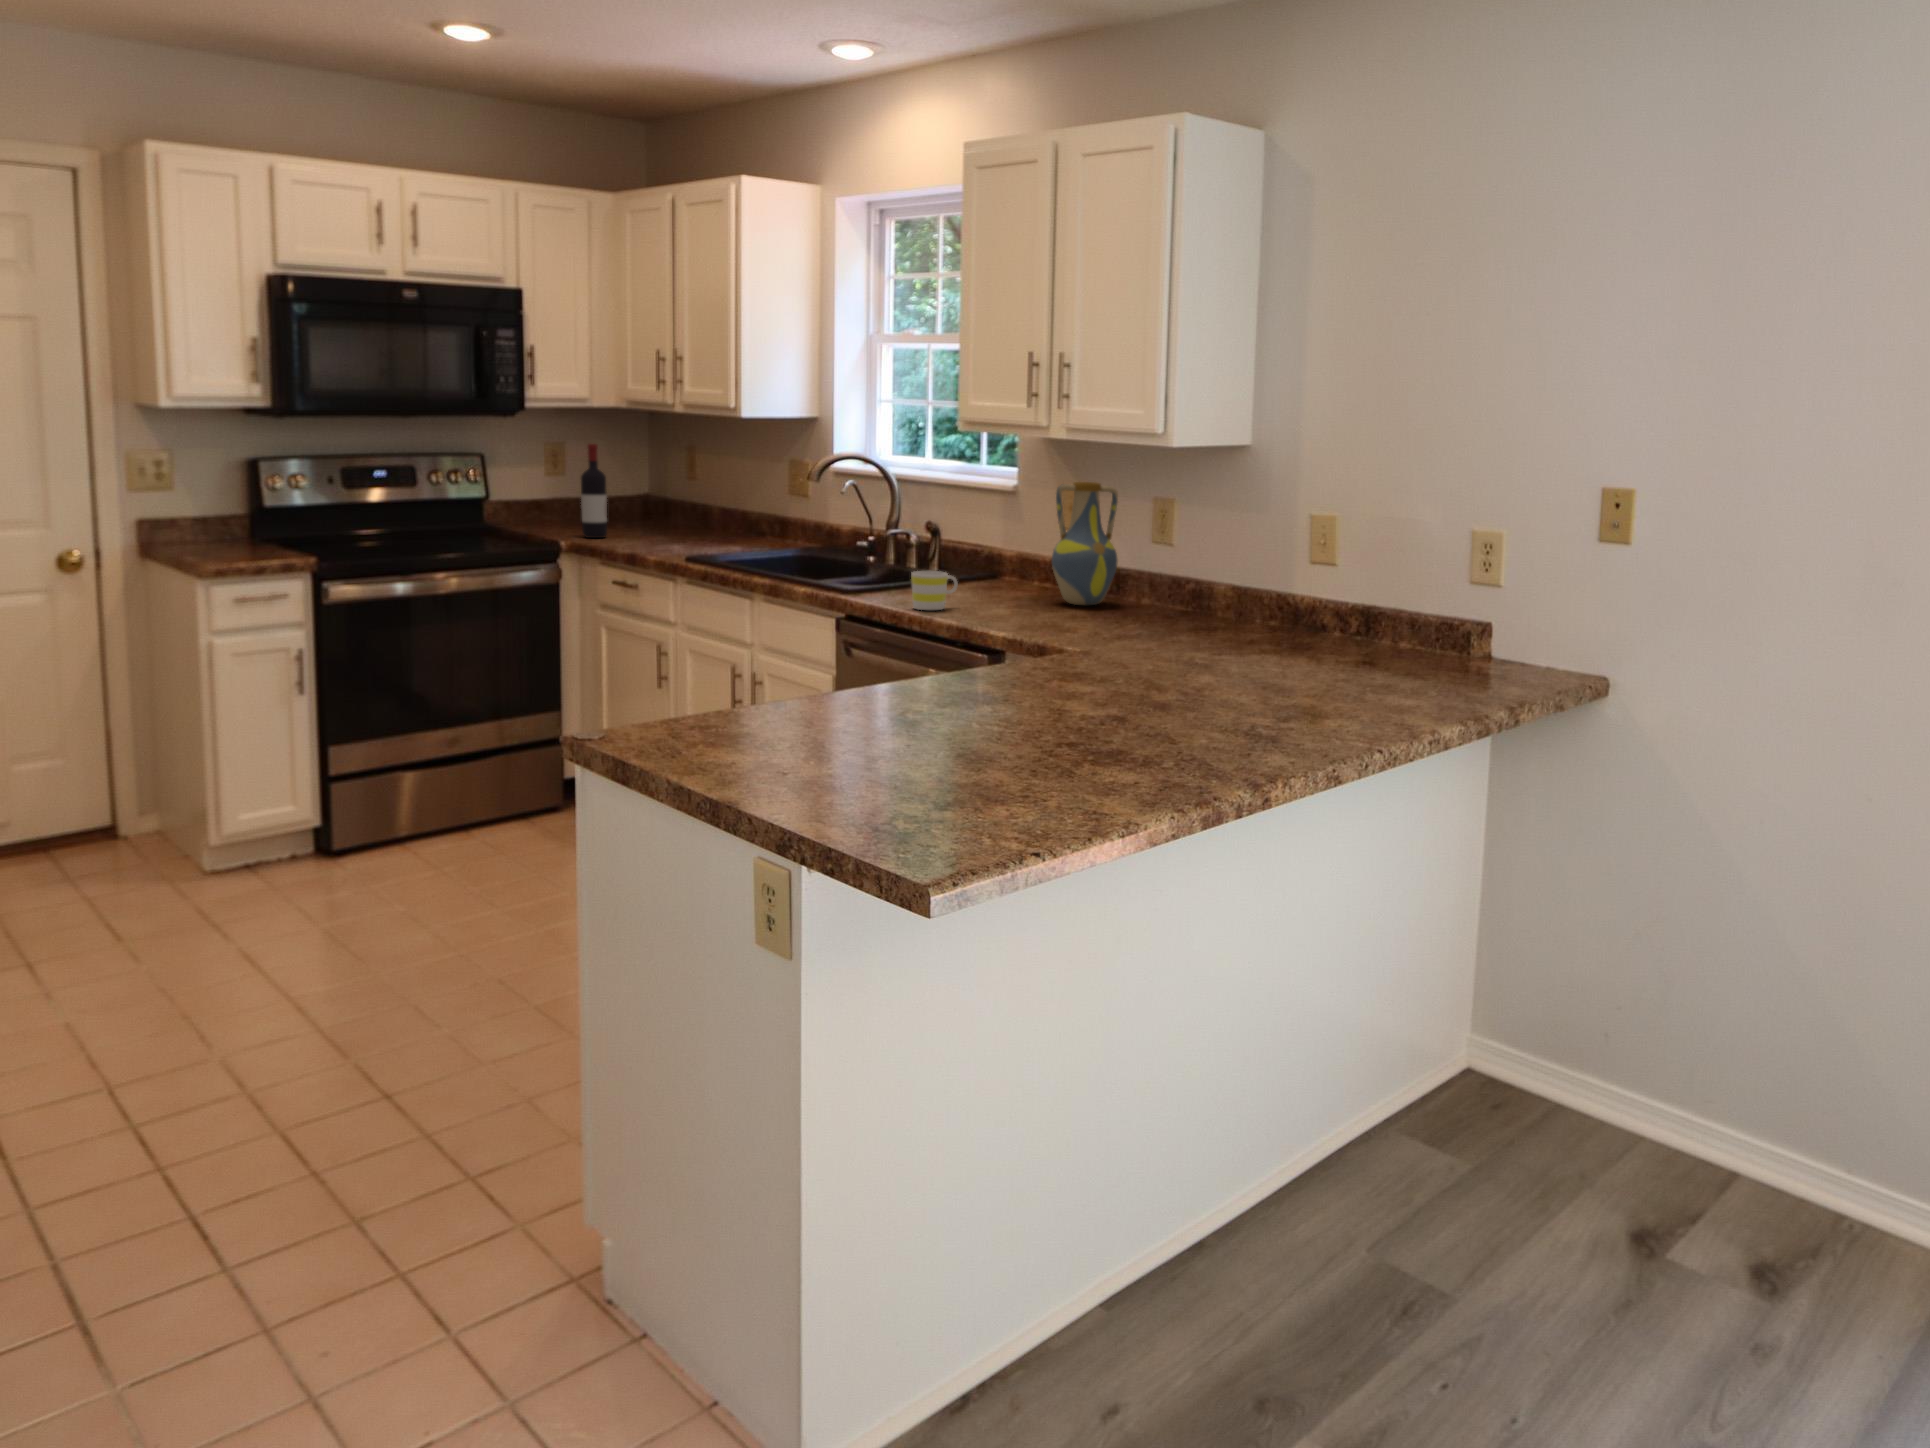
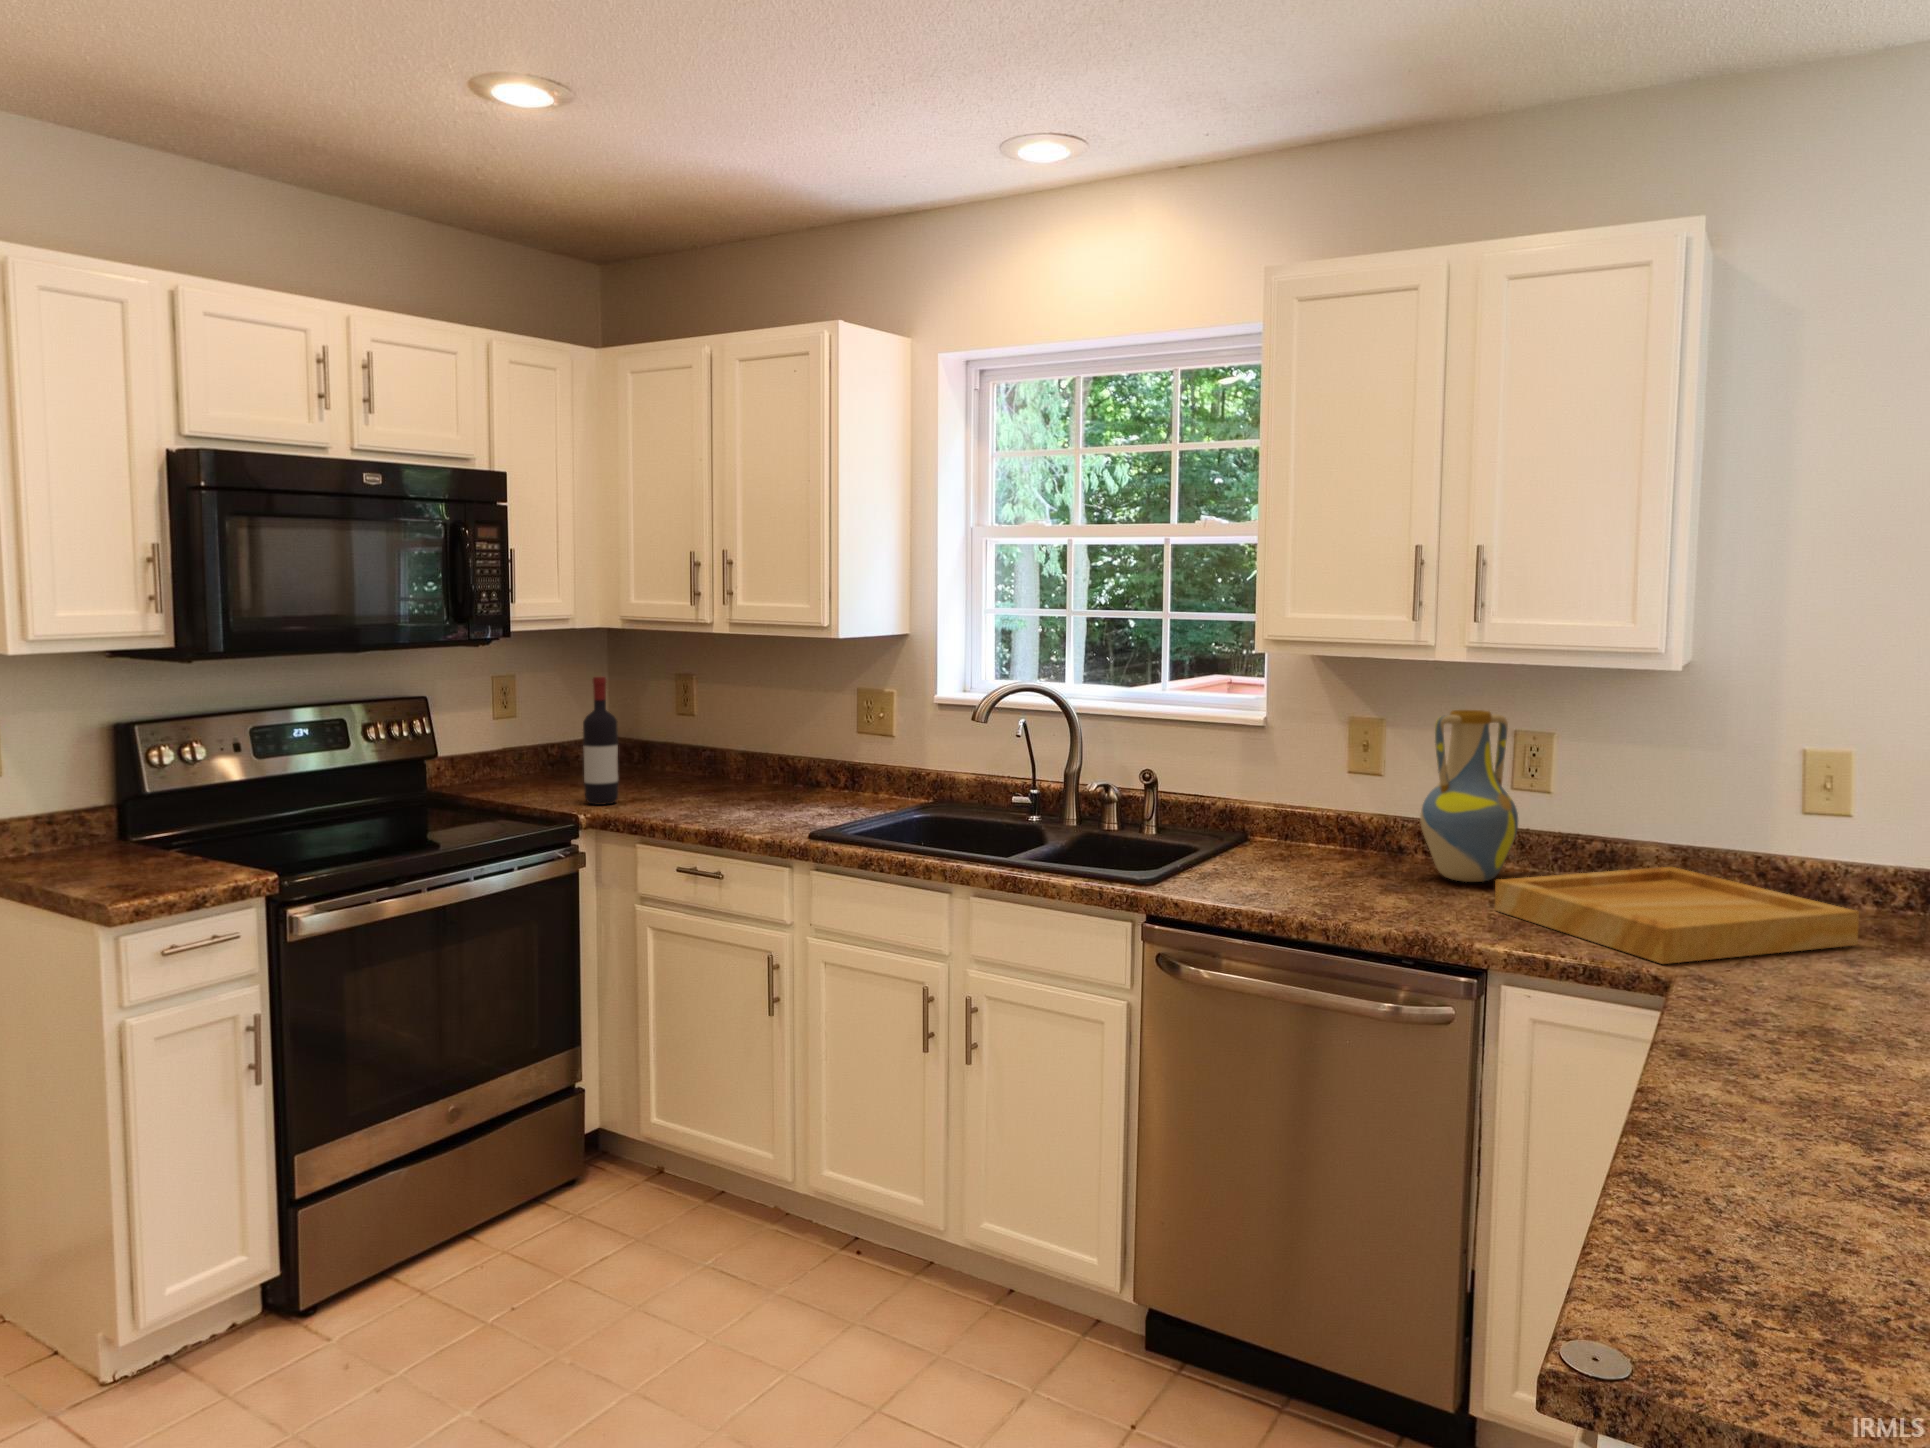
mug: present [911,571,958,610] -> none [1281,850,1336,911]
tray: none [1049,596,1235,644] -> present [1494,867,1859,964]

